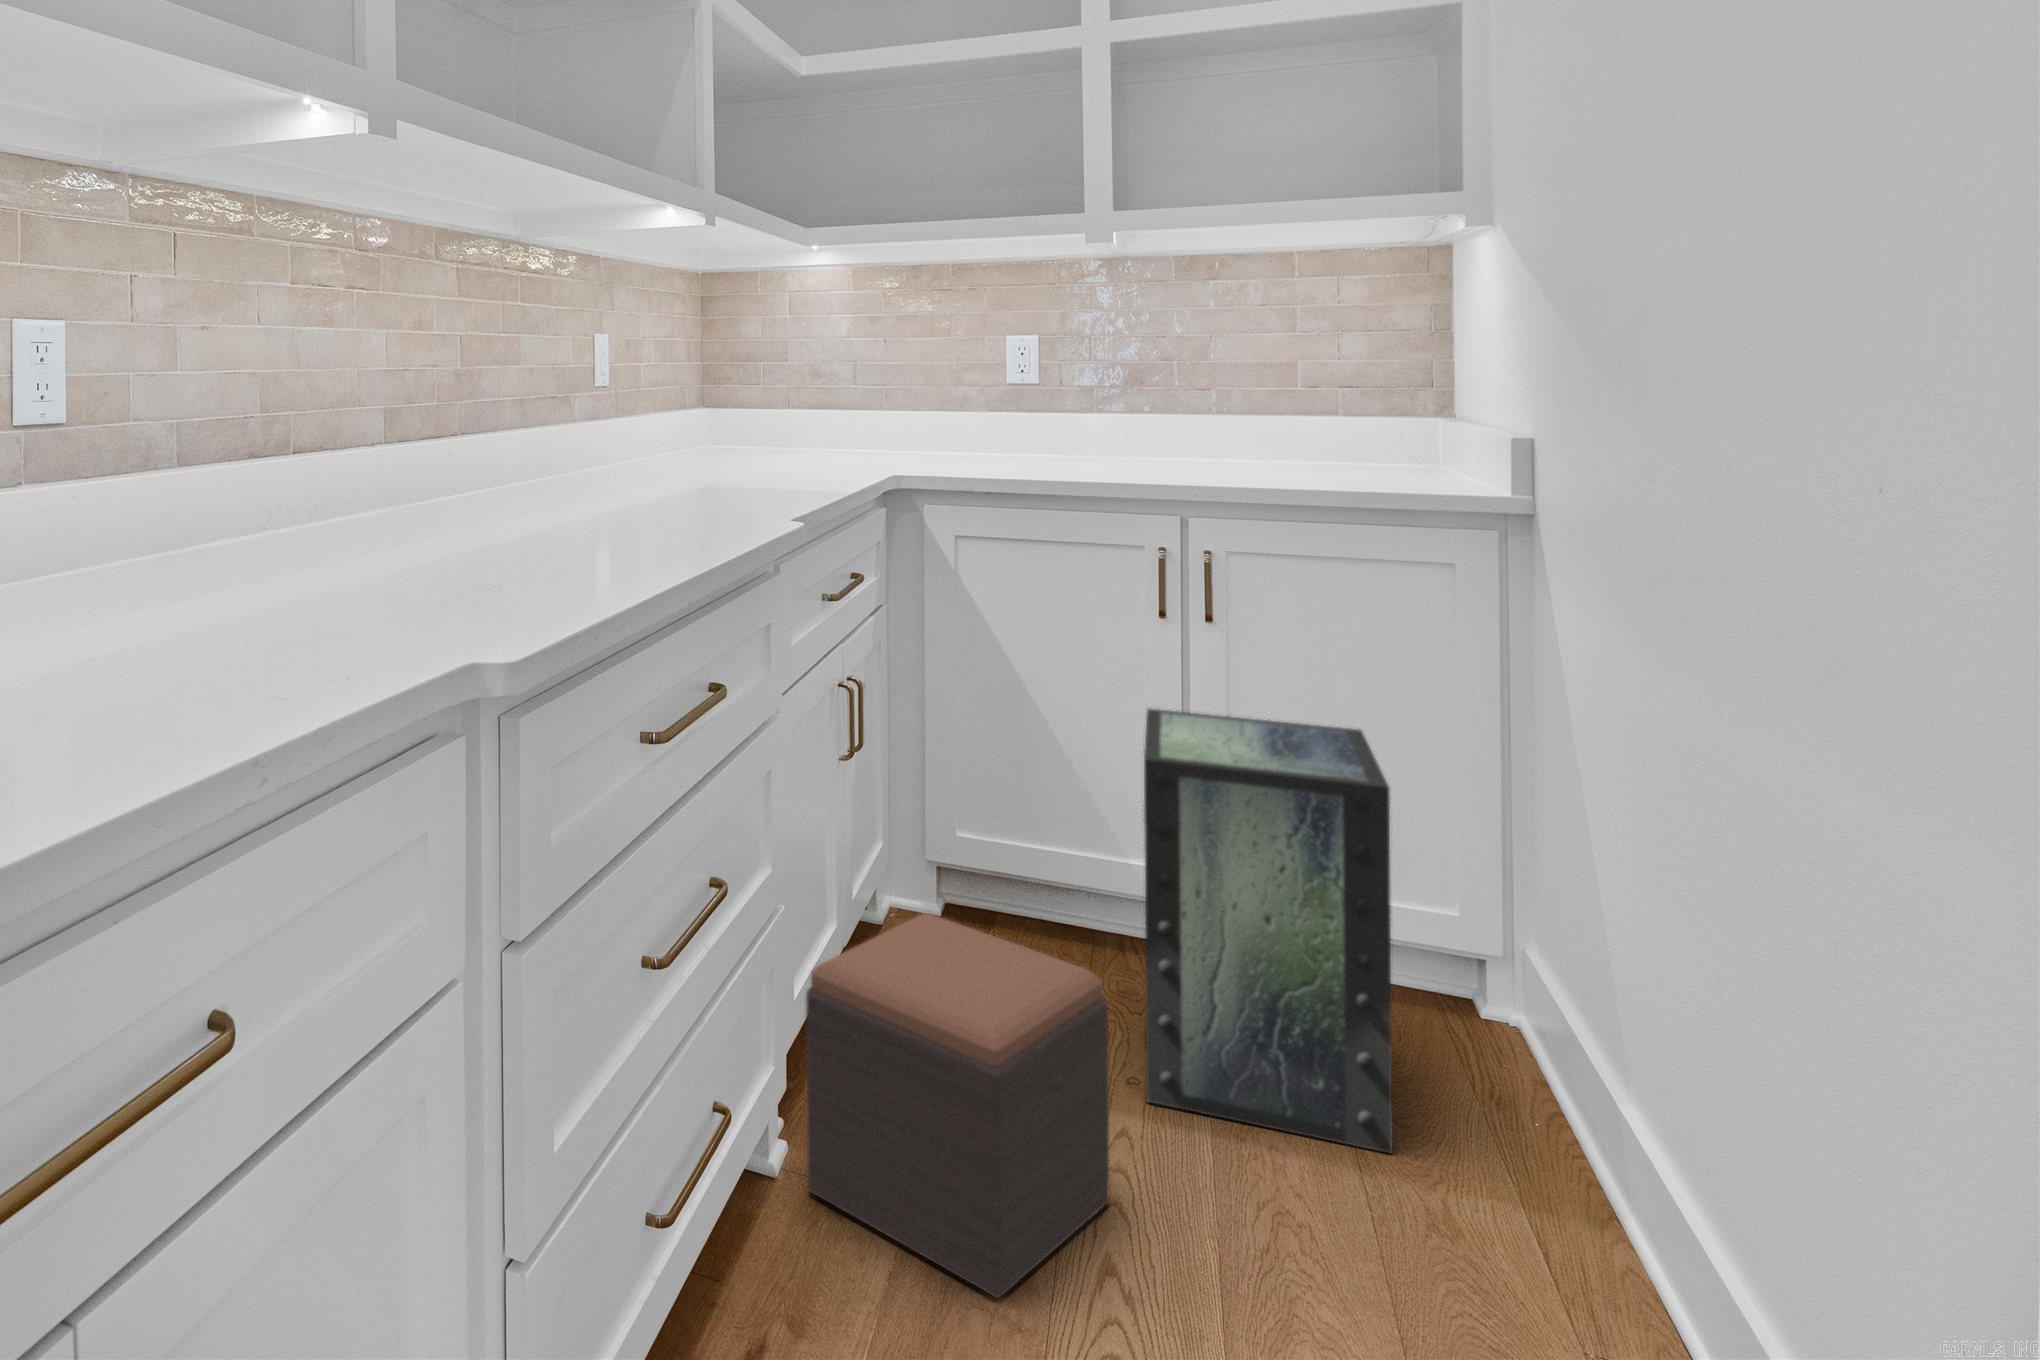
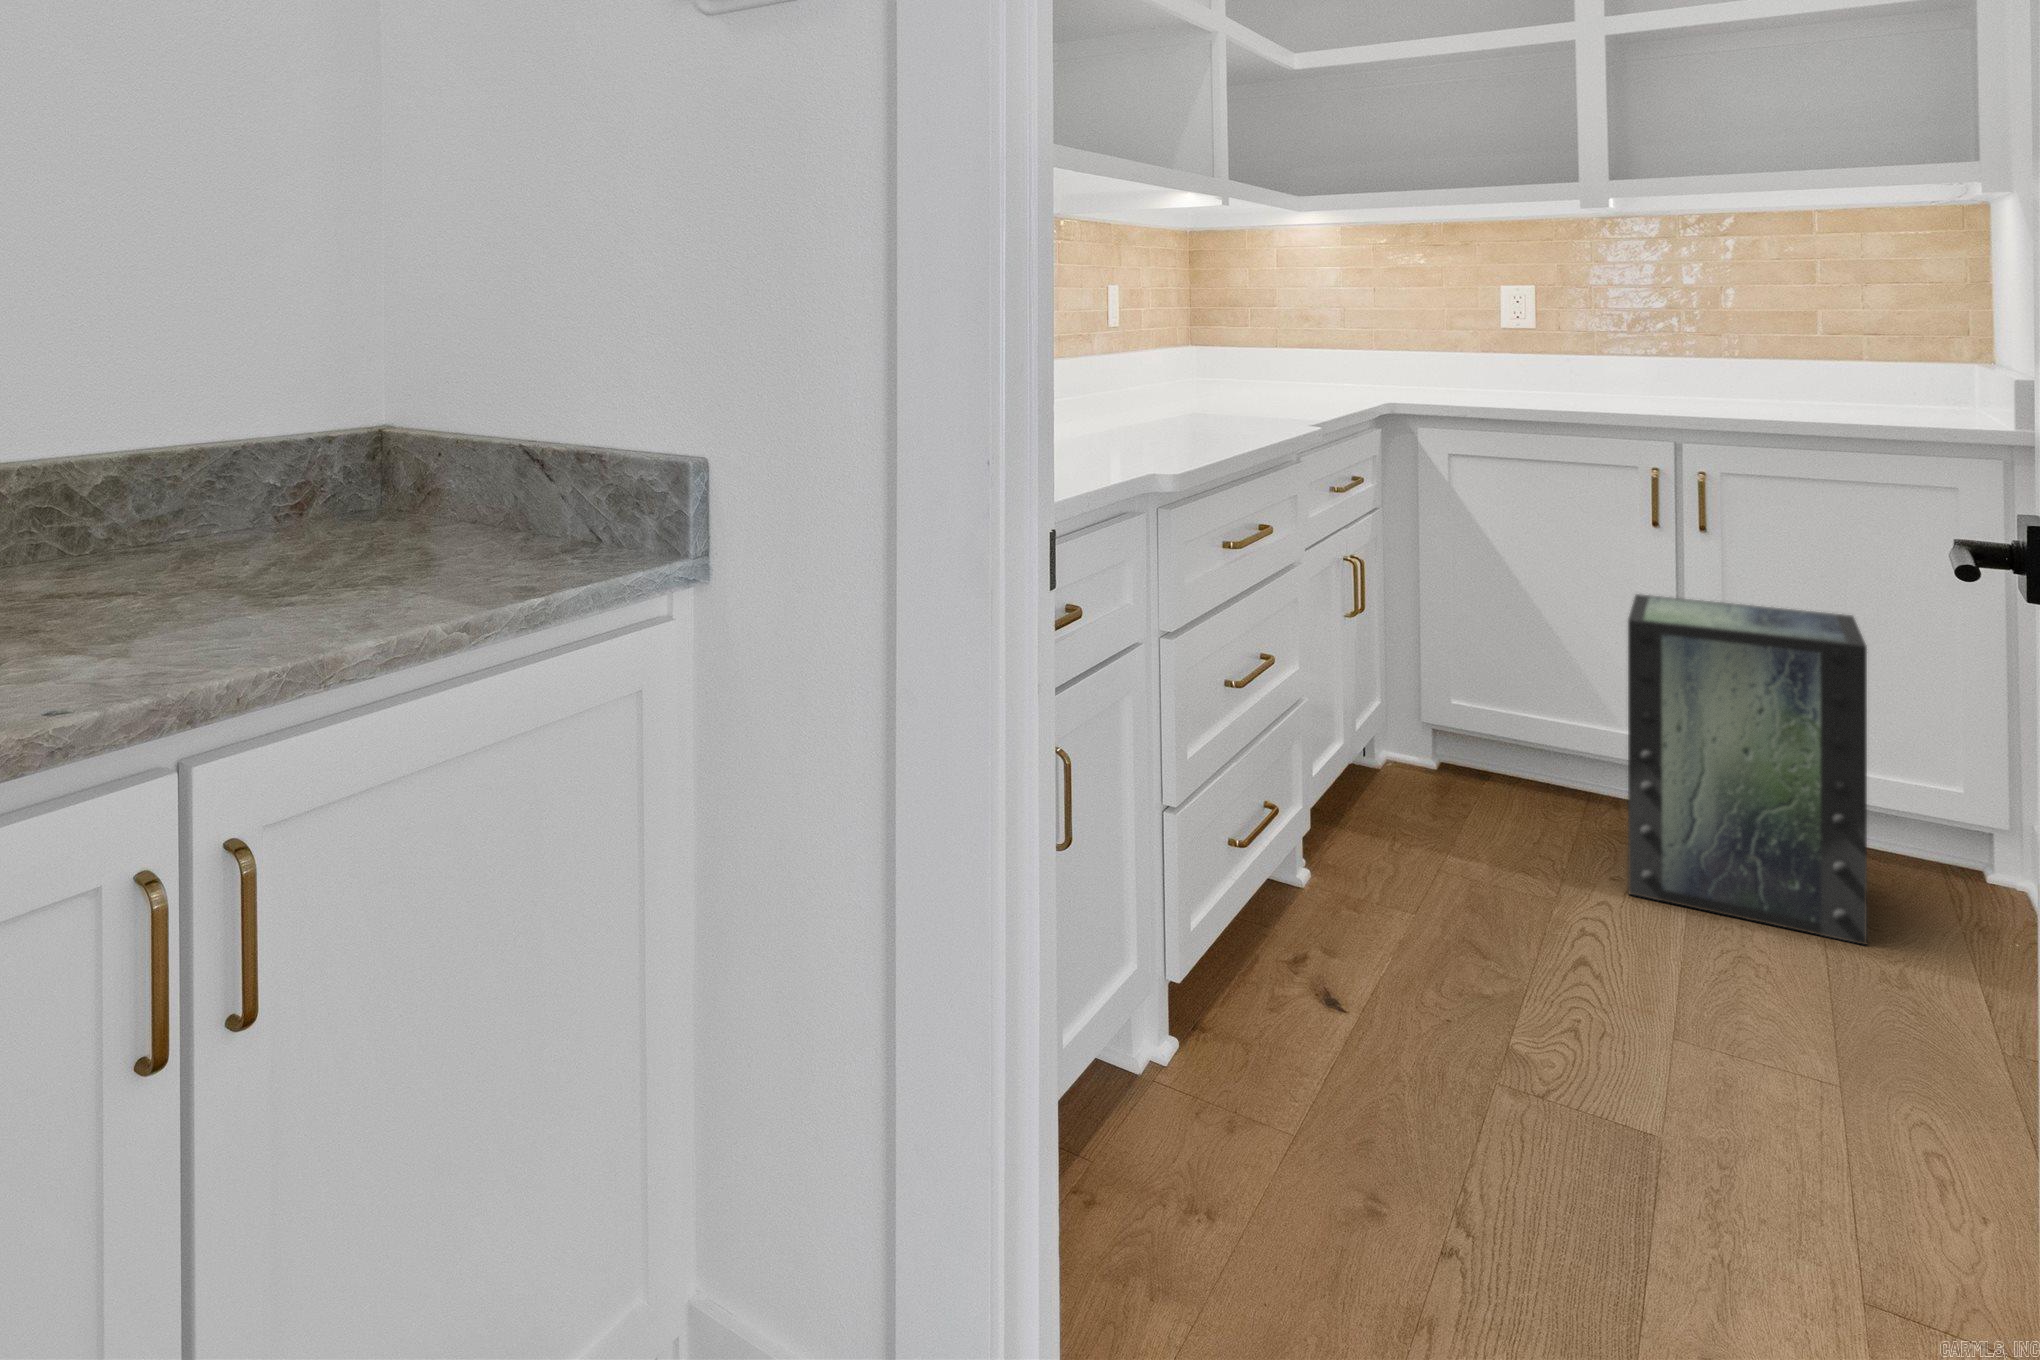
footstool: present [806,913,1110,1298] -> none [1325,724,1589,974]

